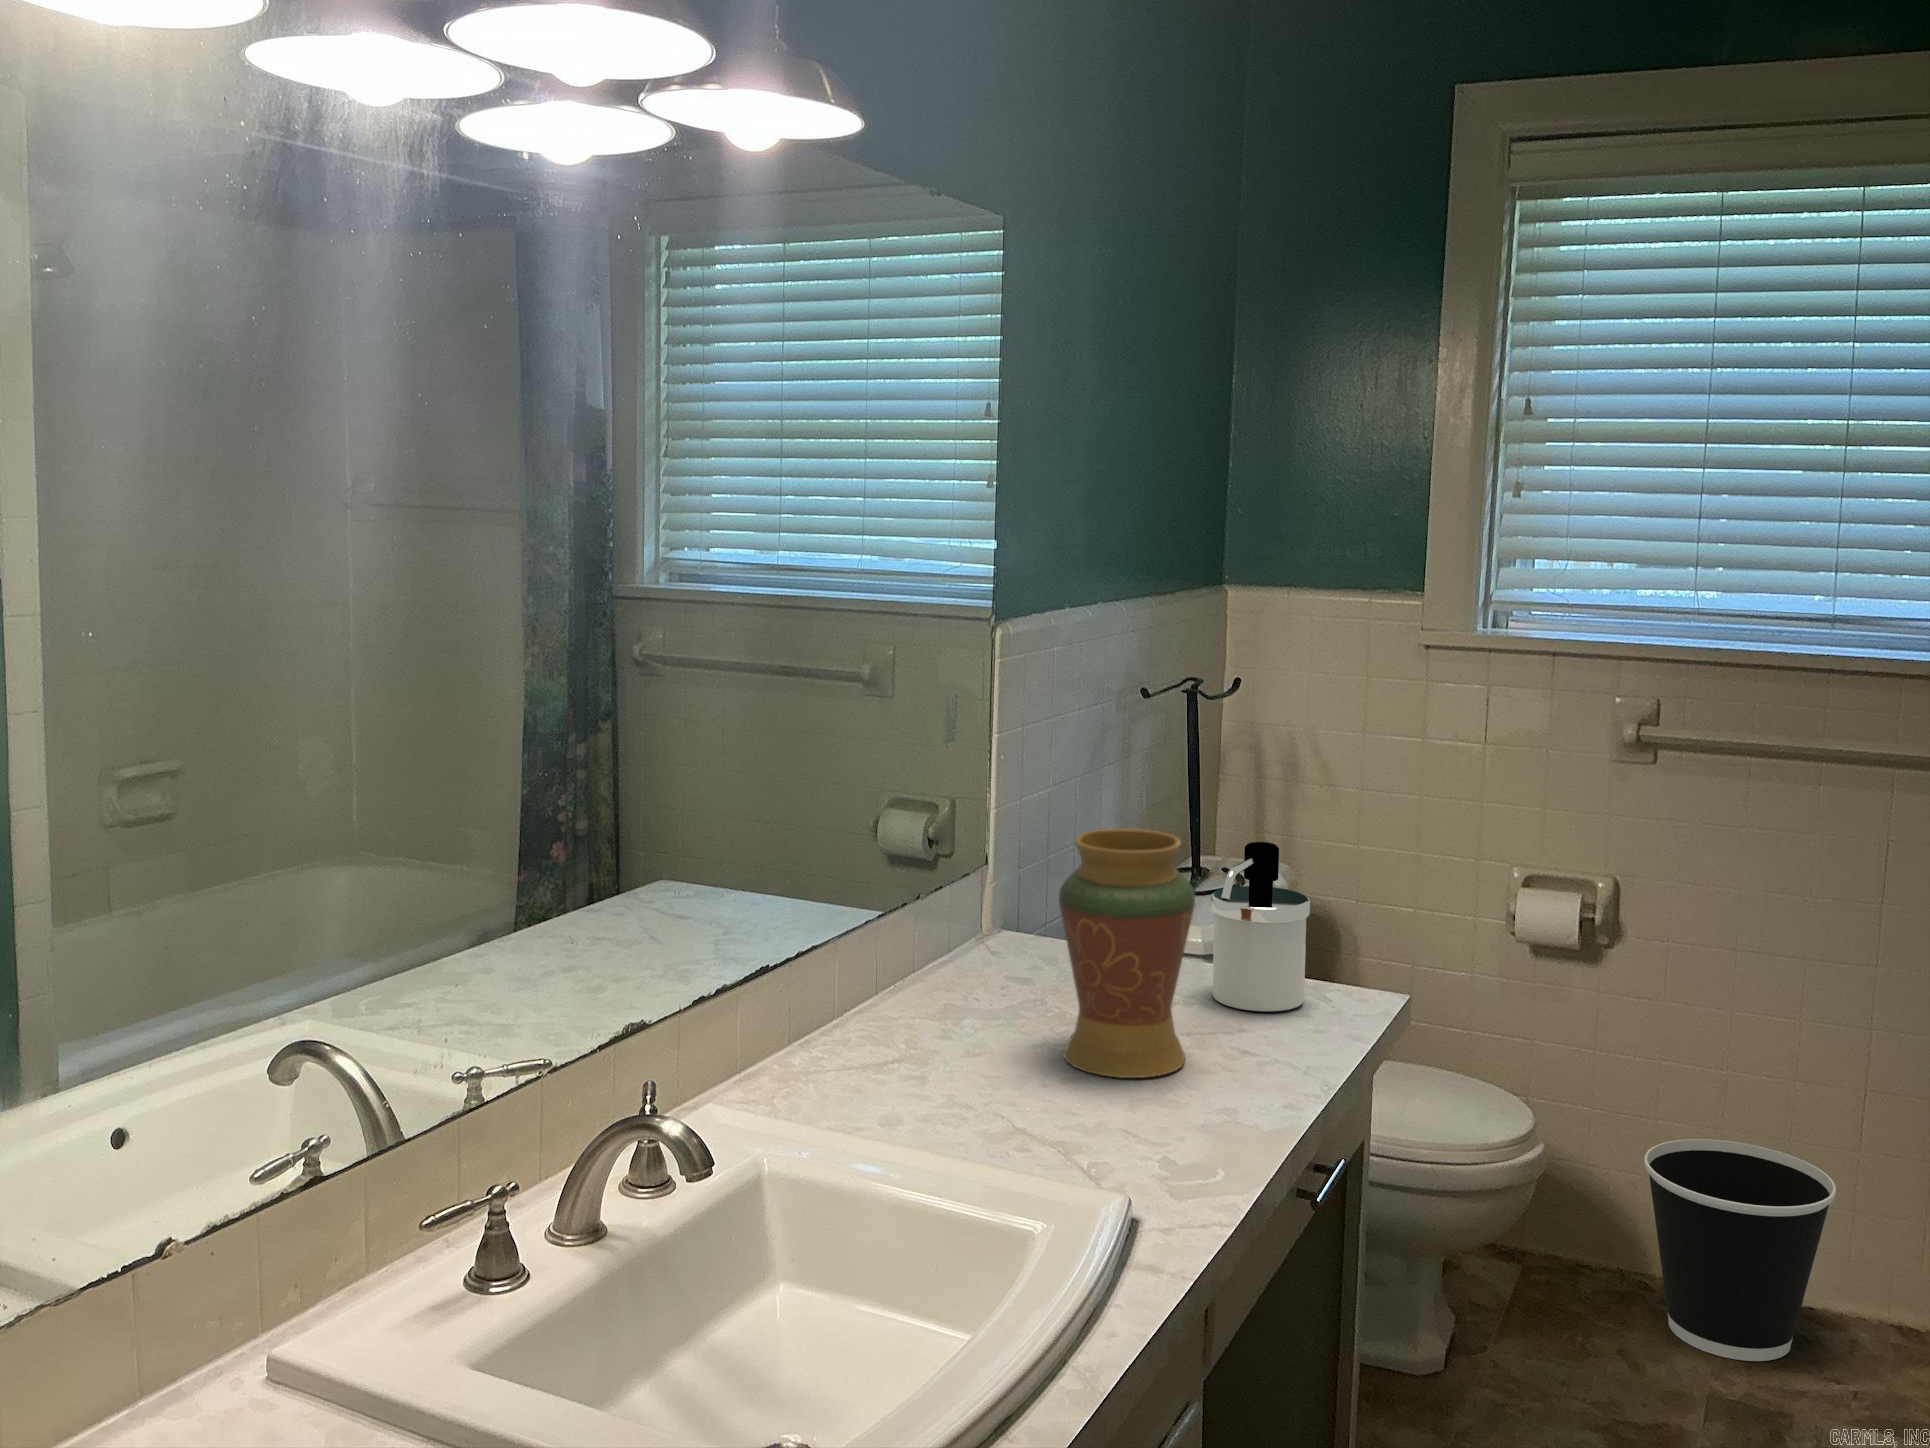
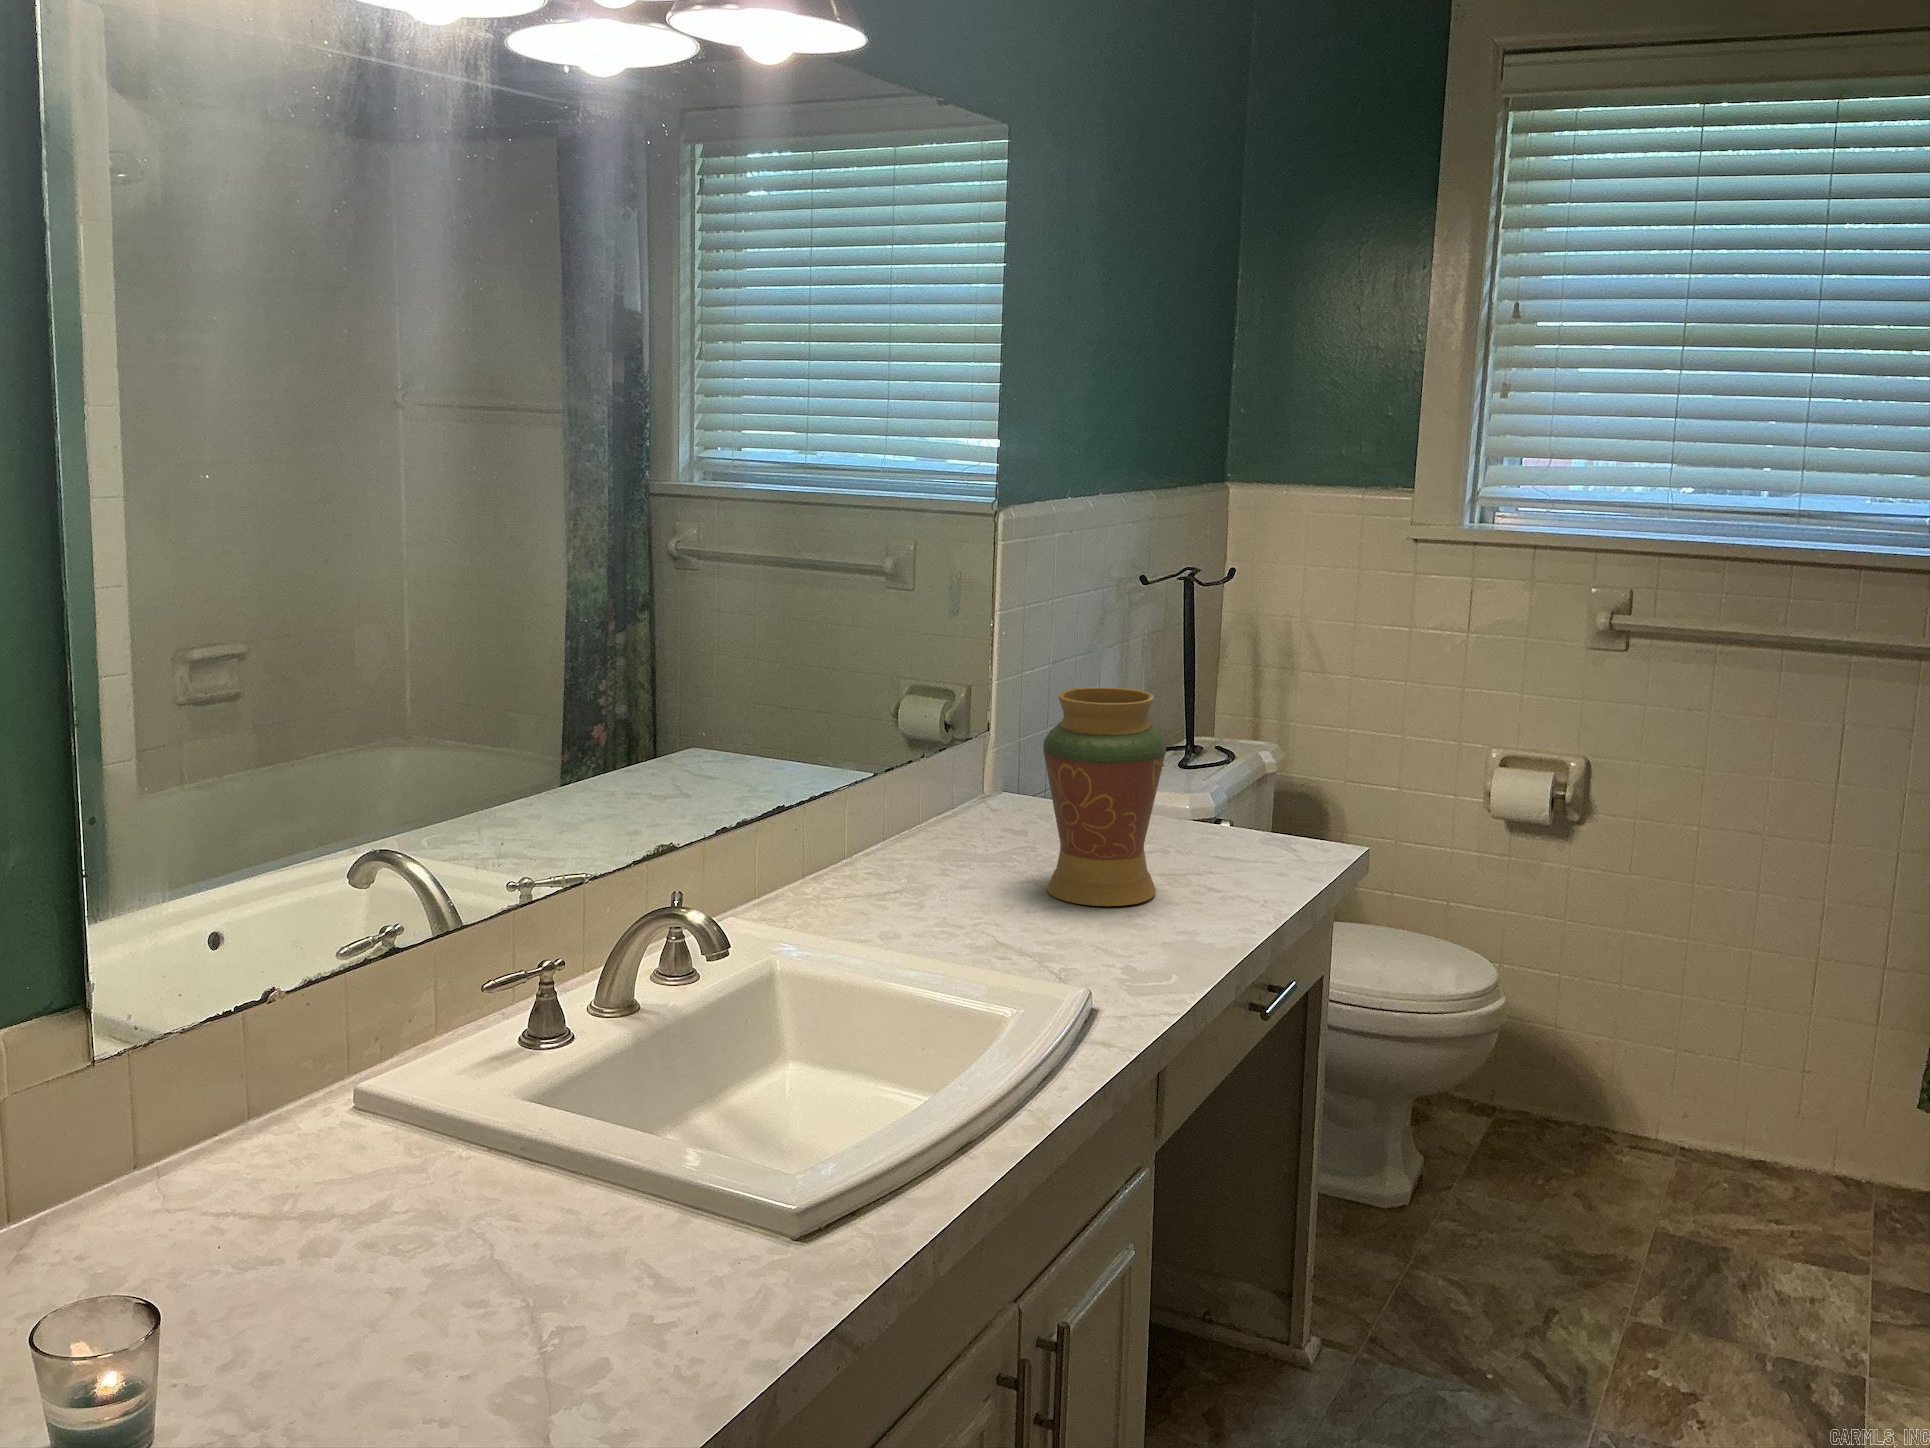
soap dispenser: present [1211,842,1310,1012] -> none [1187,705,1277,857]
wastebasket: present [1644,1139,1836,1361] -> none [1605,1004,1782,1205]

